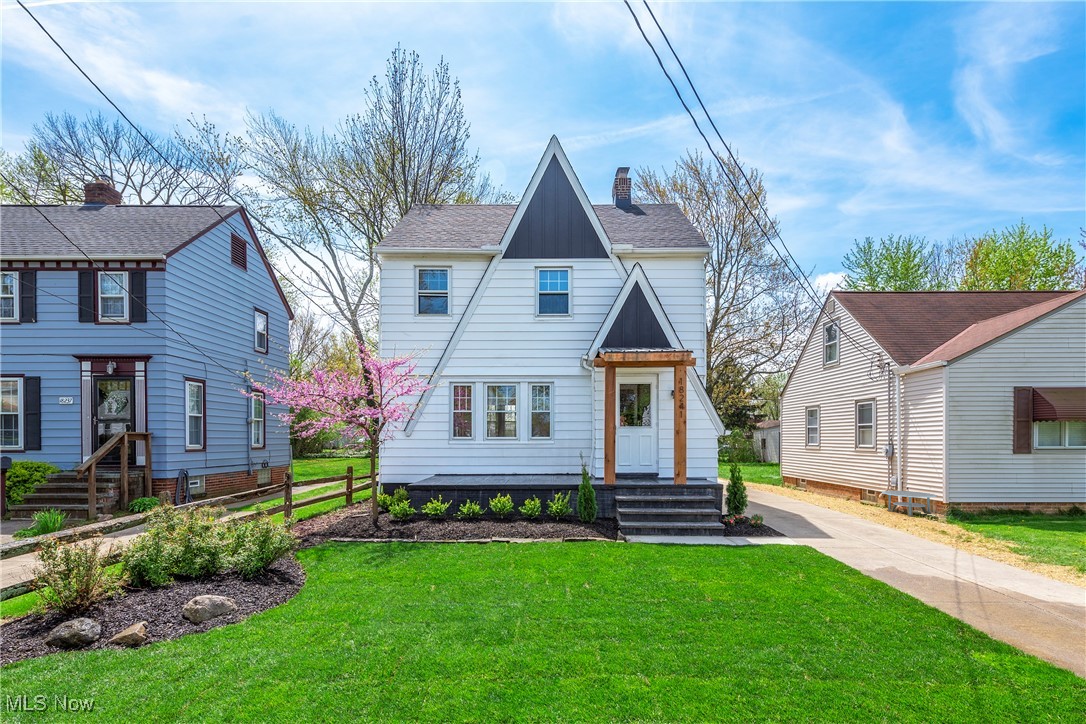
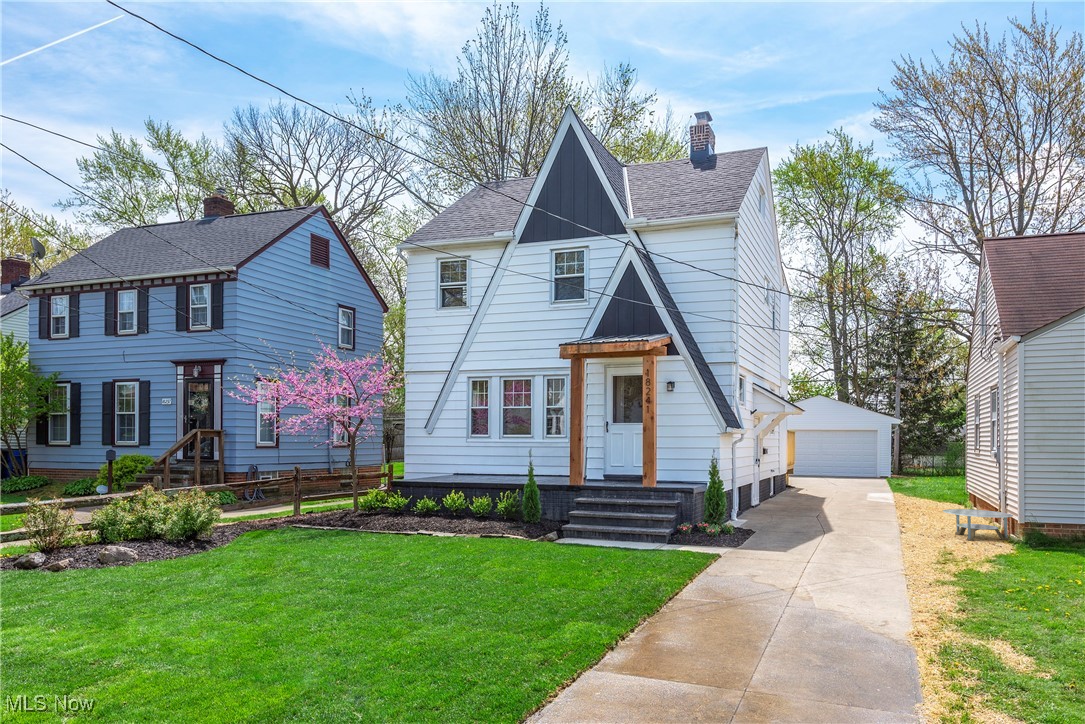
potted tree: none [556,494,579,531] -> present [504,494,527,530]

